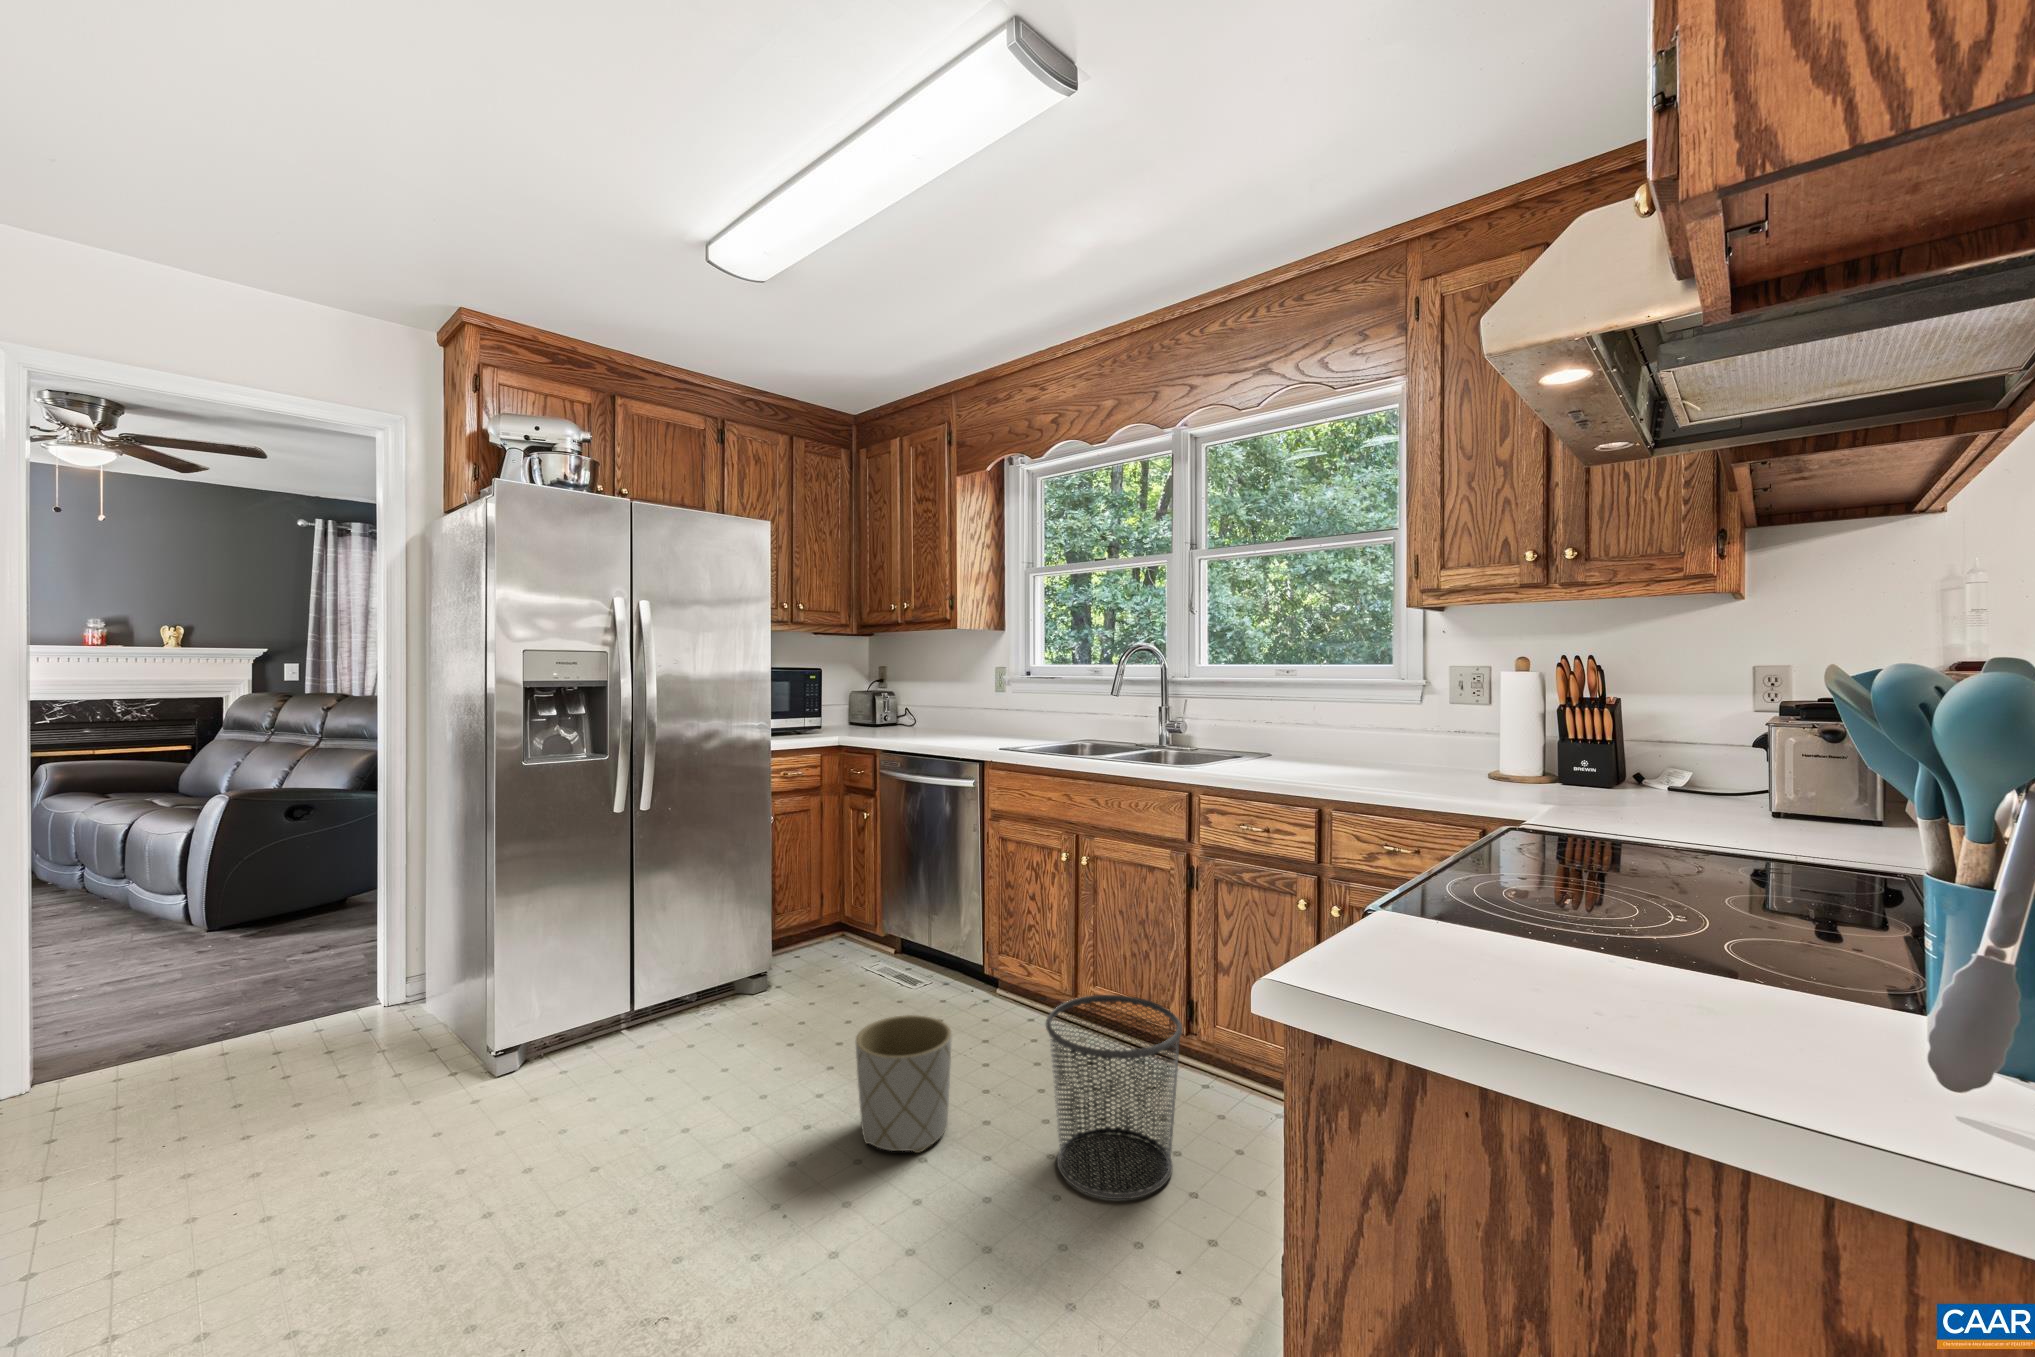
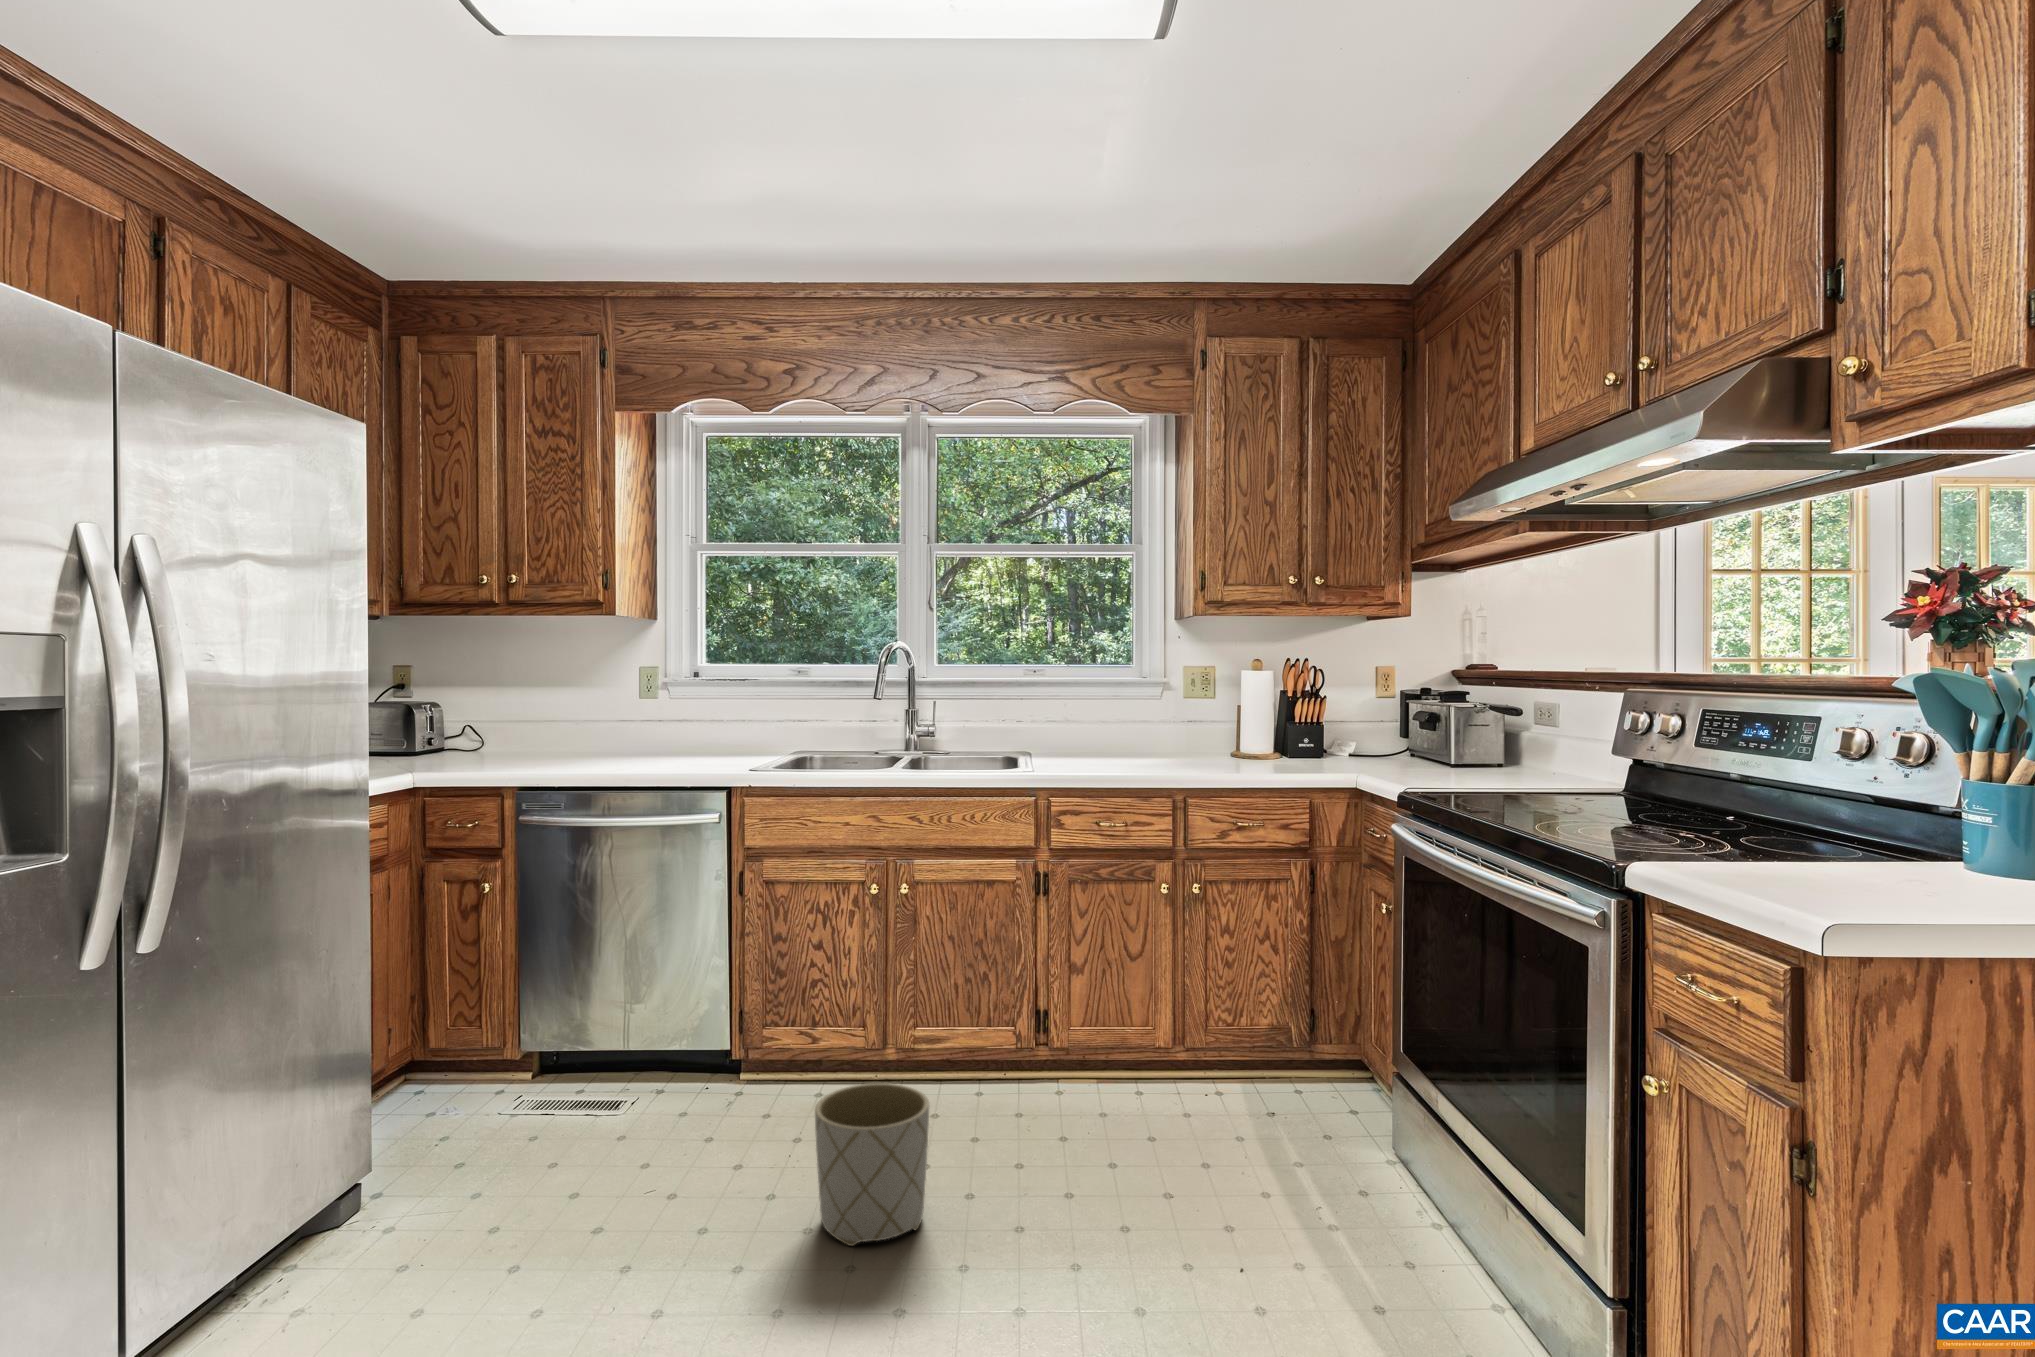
waste bin: present [1046,995,1182,1199] -> none [1020,1000,1157,1192]

